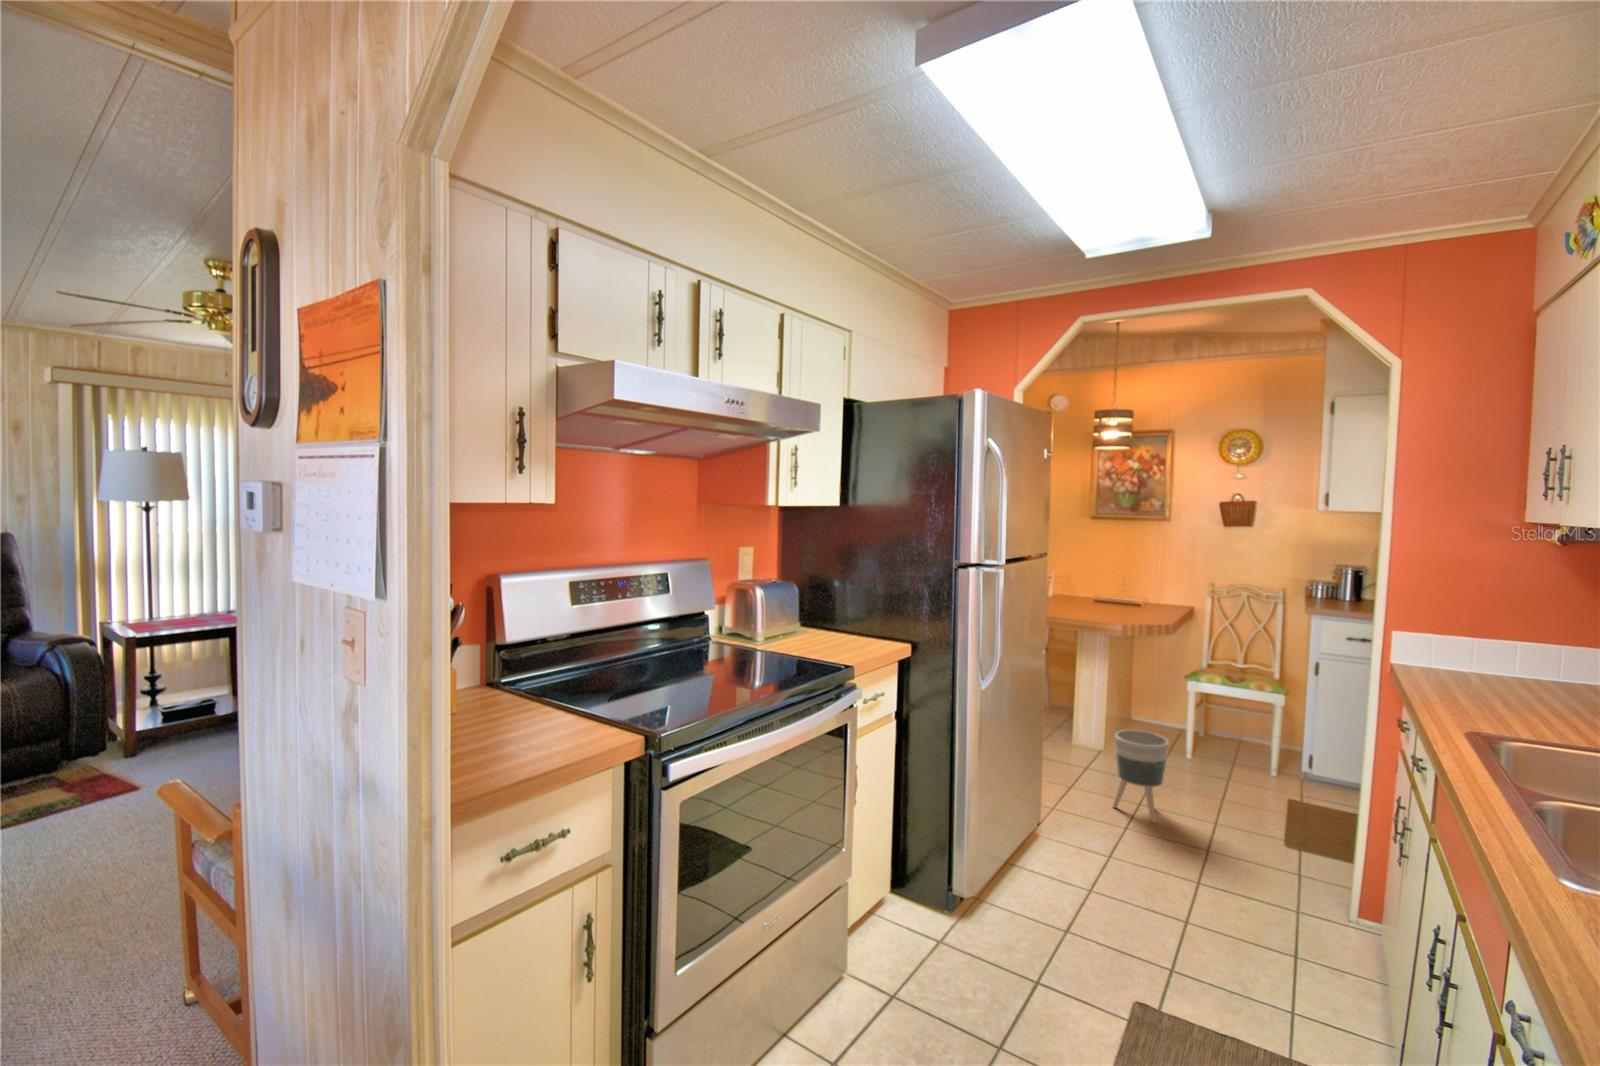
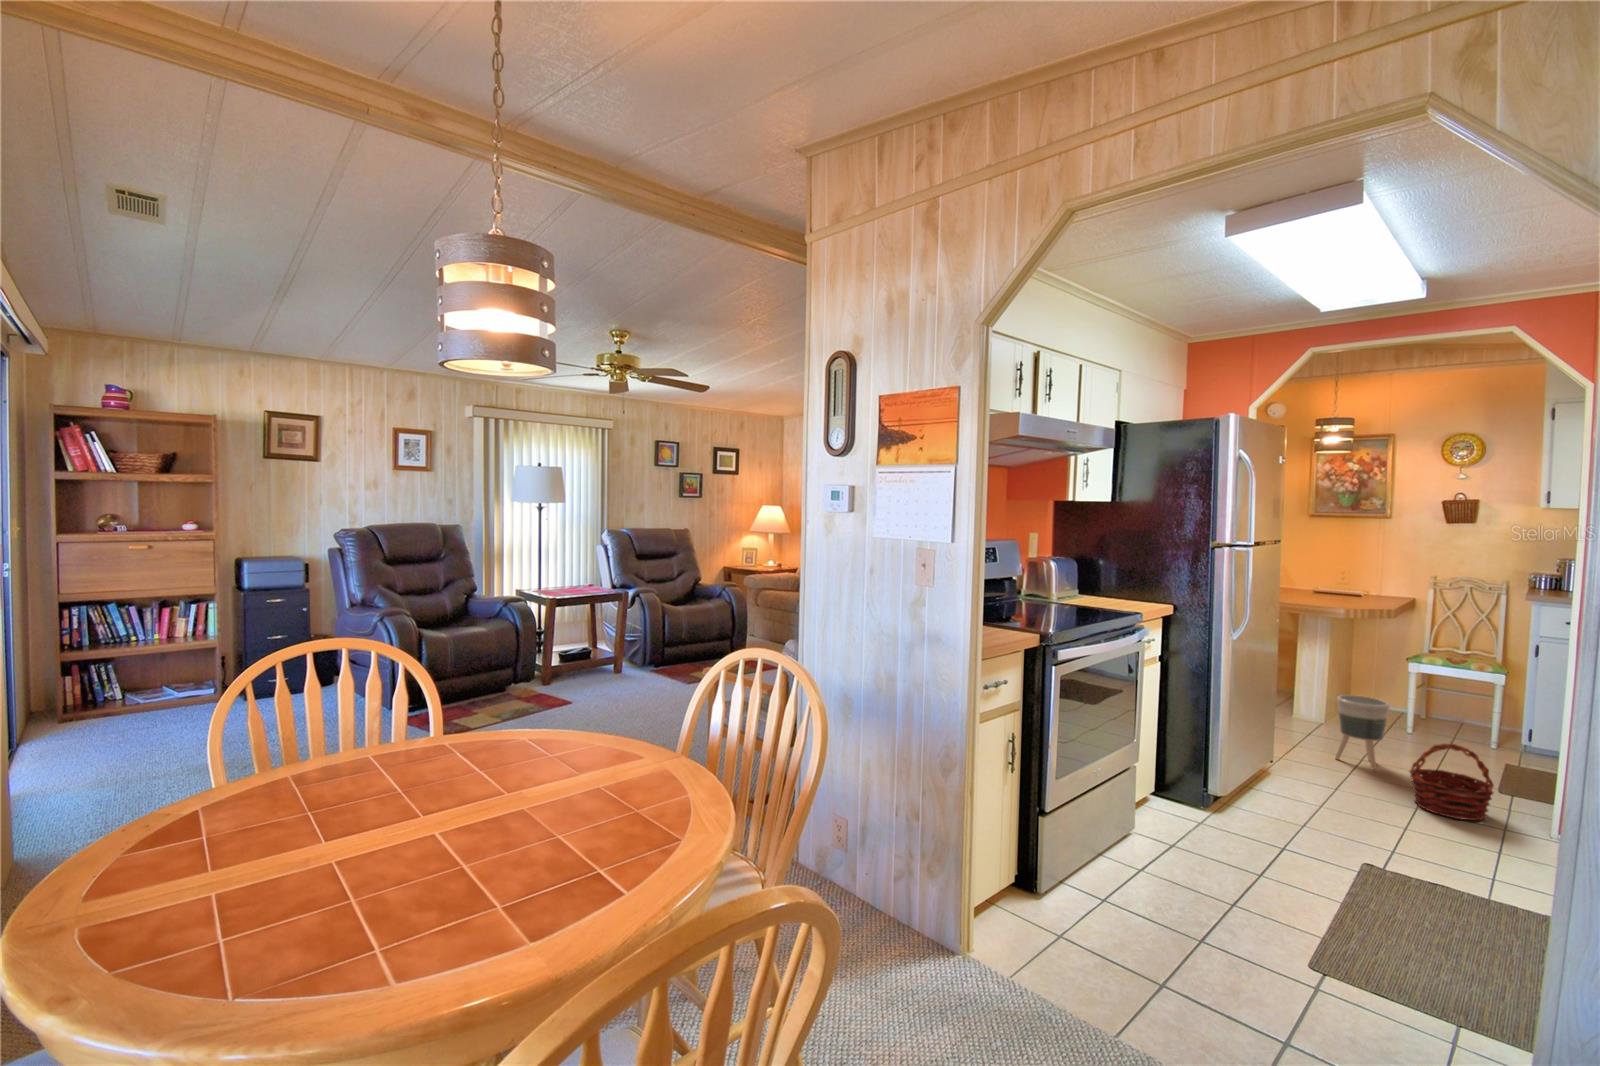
basket: none [1190,801,1283,900] -> present [1409,743,1494,820]

